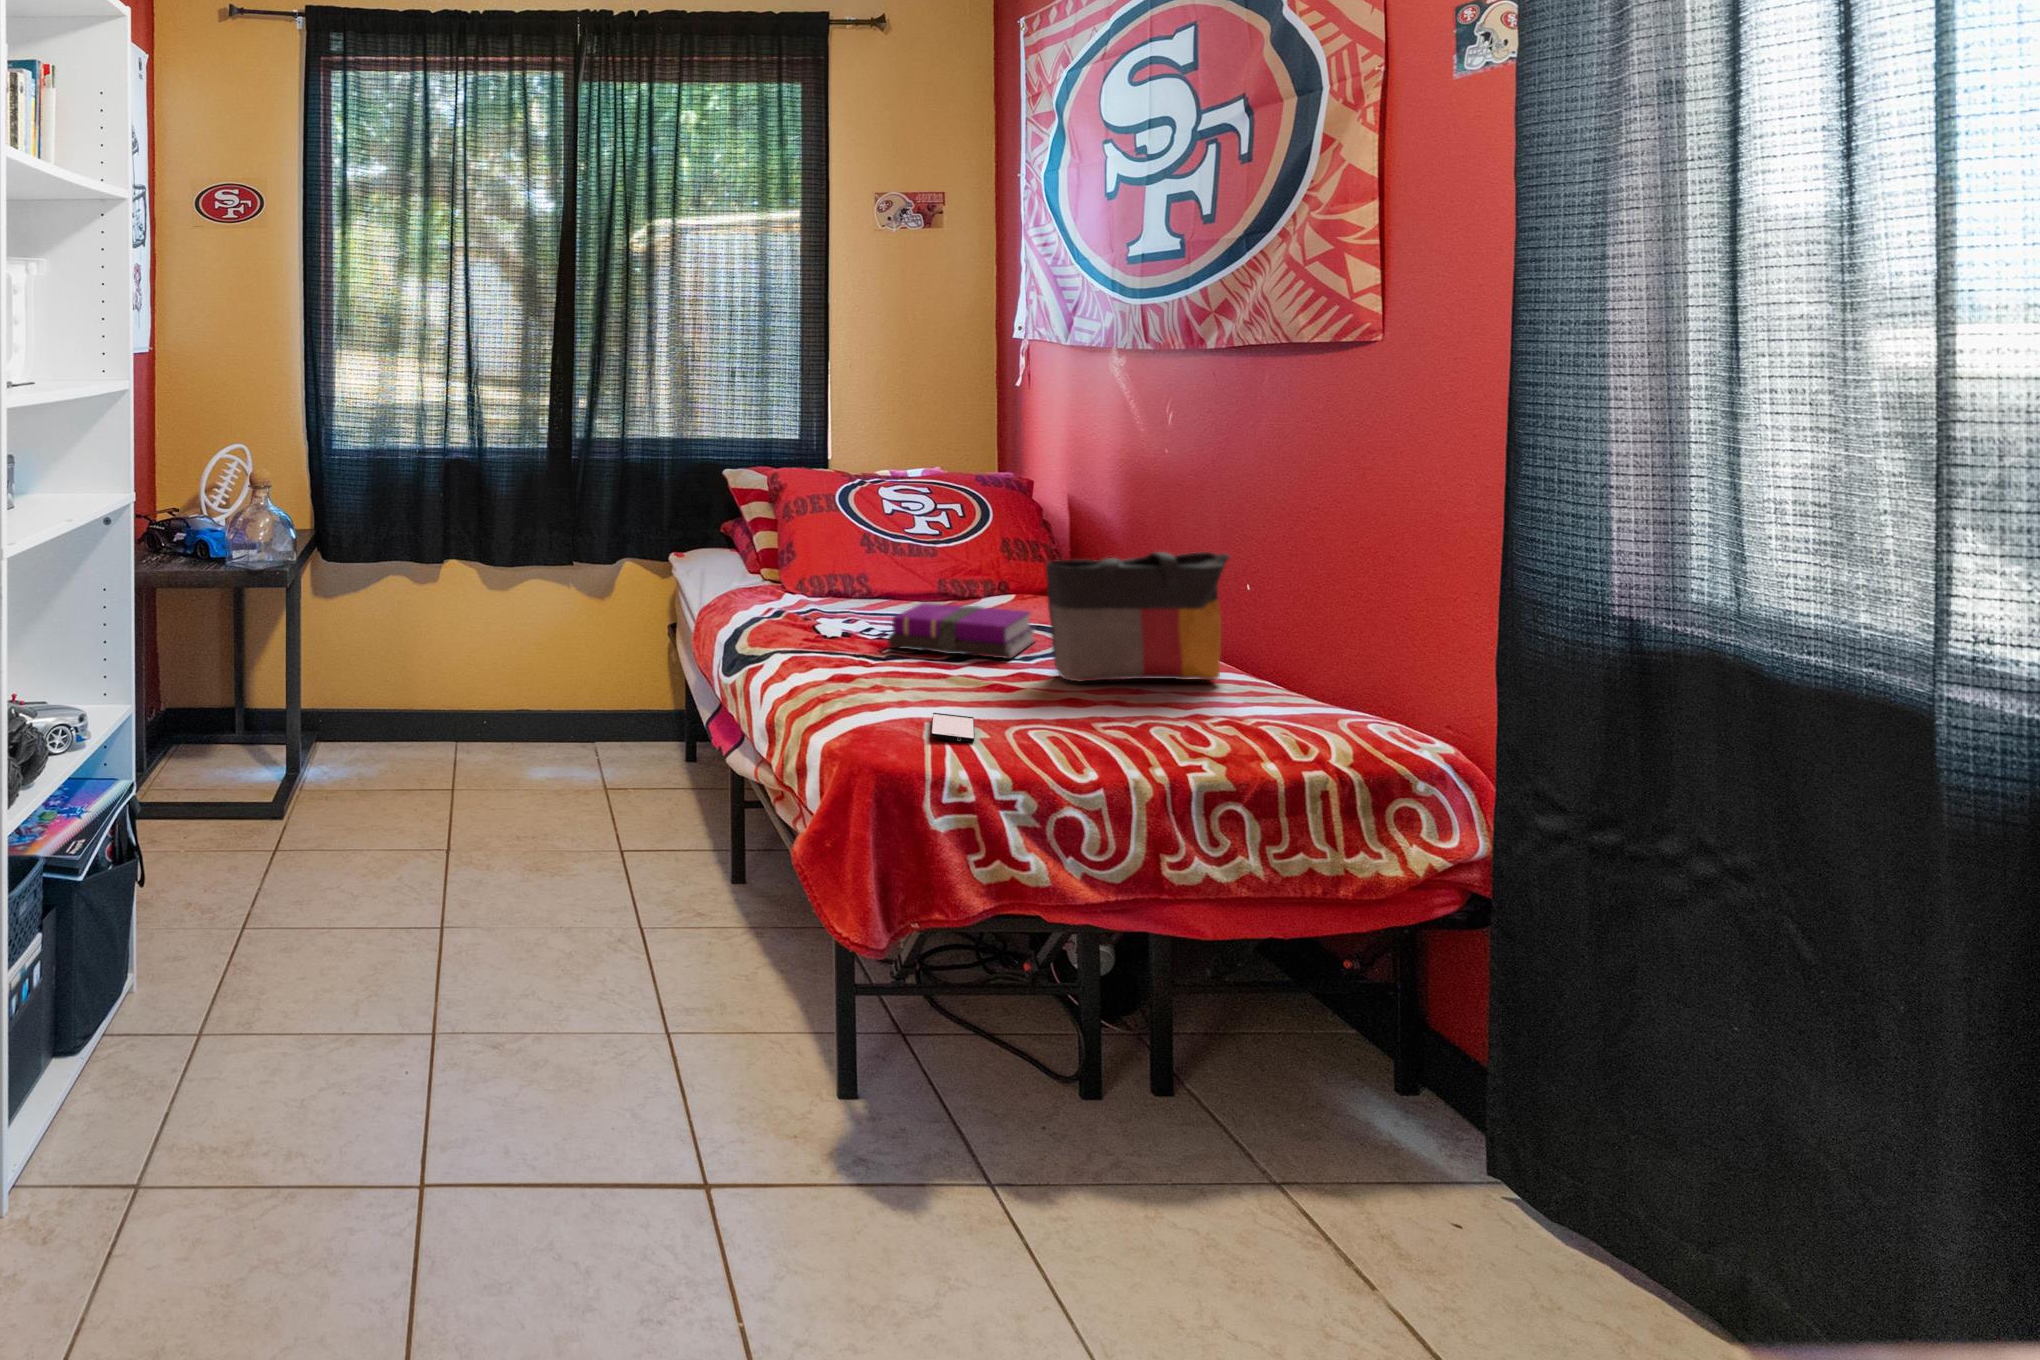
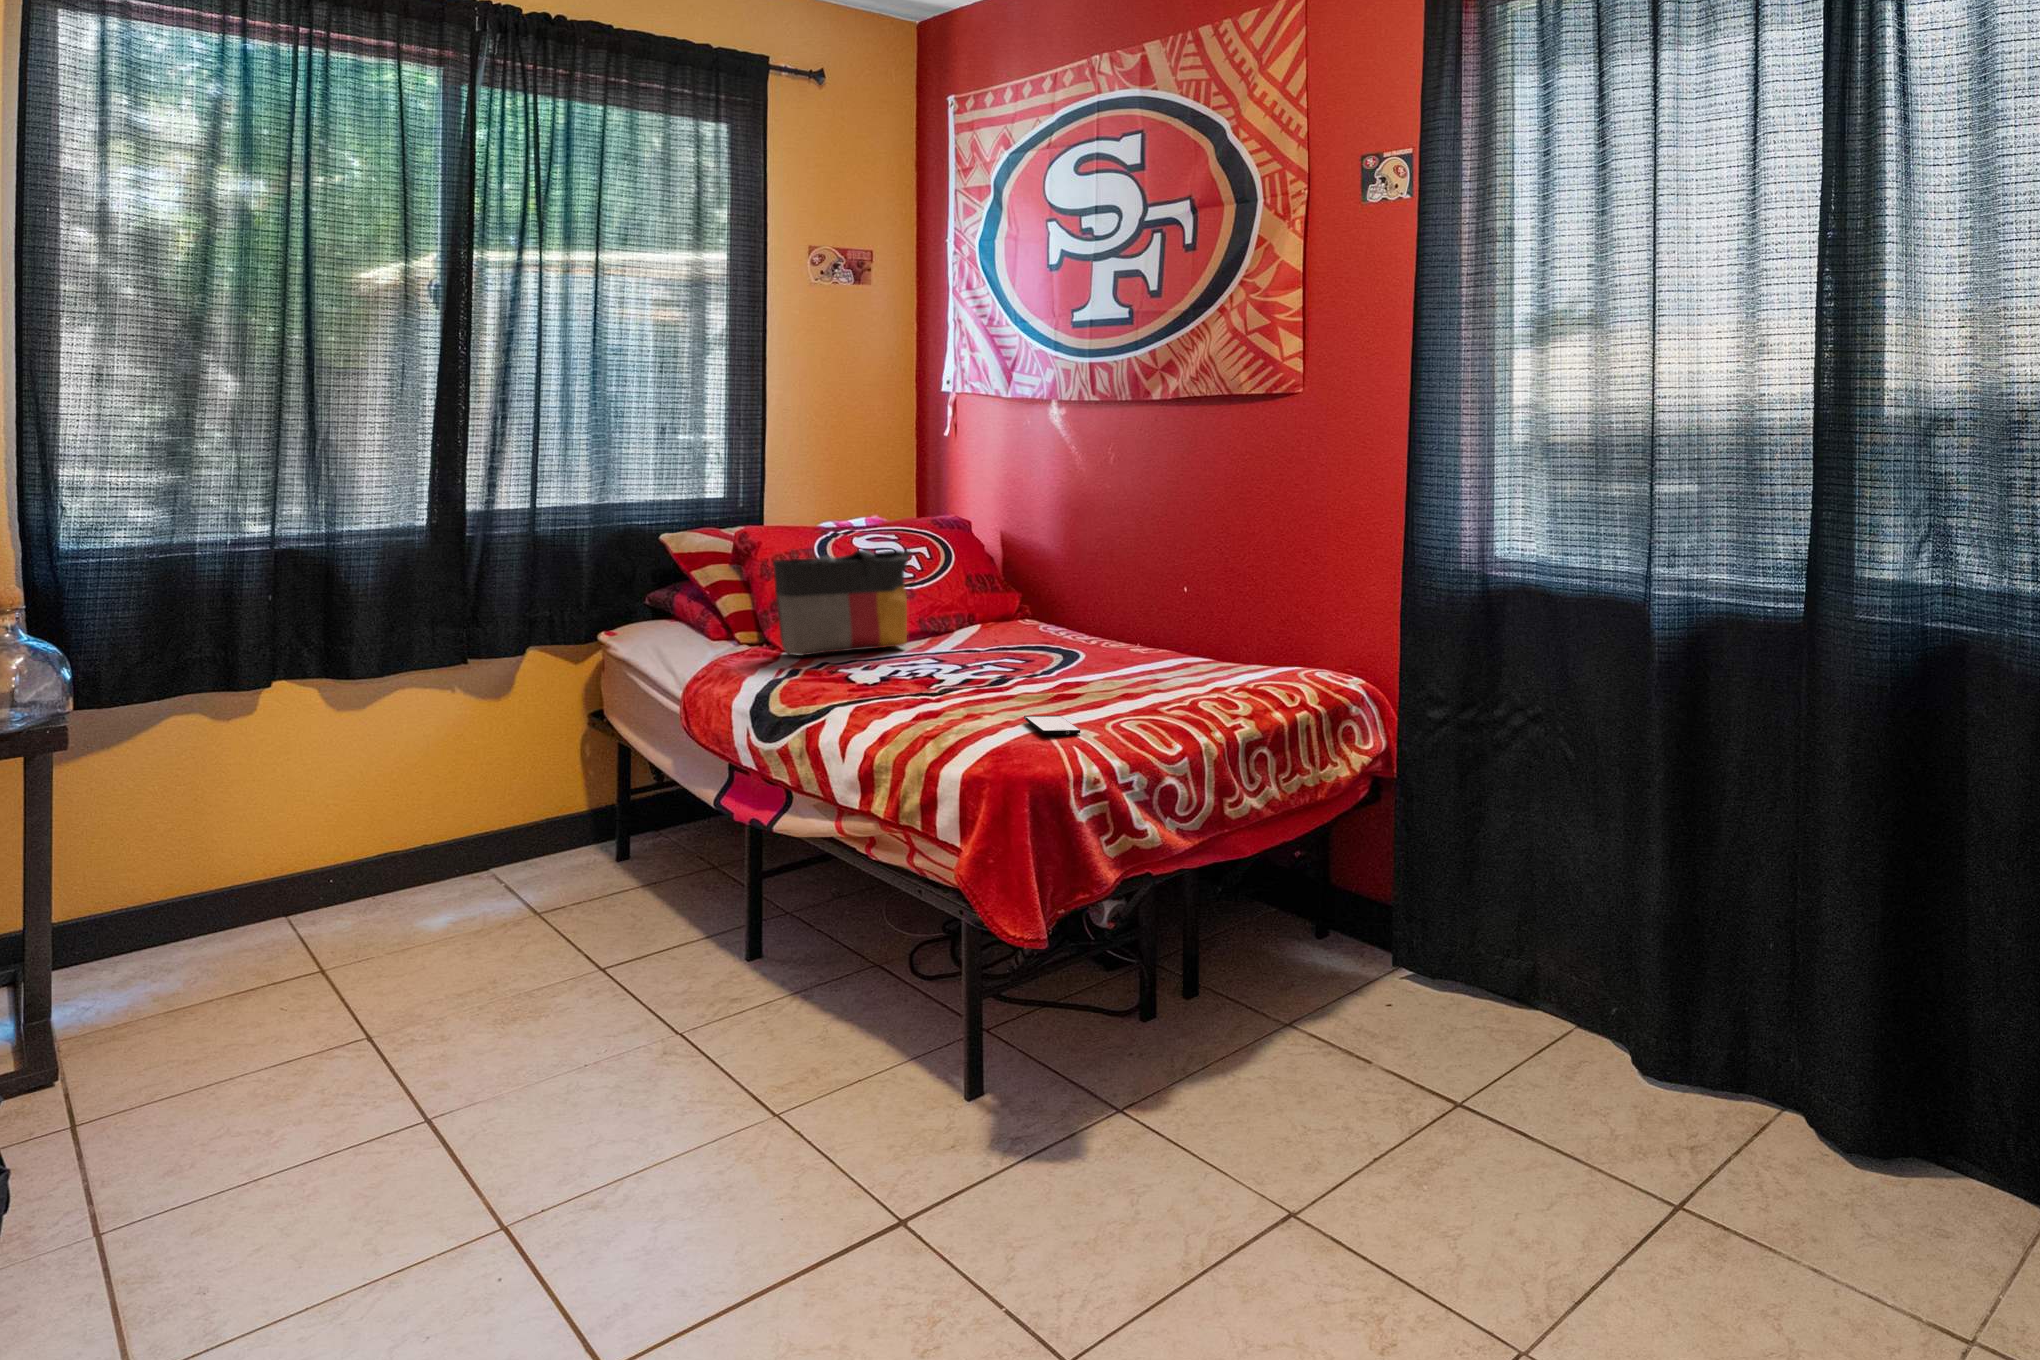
tote bag: present [1046,552,1230,681] -> present [773,550,911,656]
notebook: present [888,603,1034,659] -> none [916,630,1038,673]

